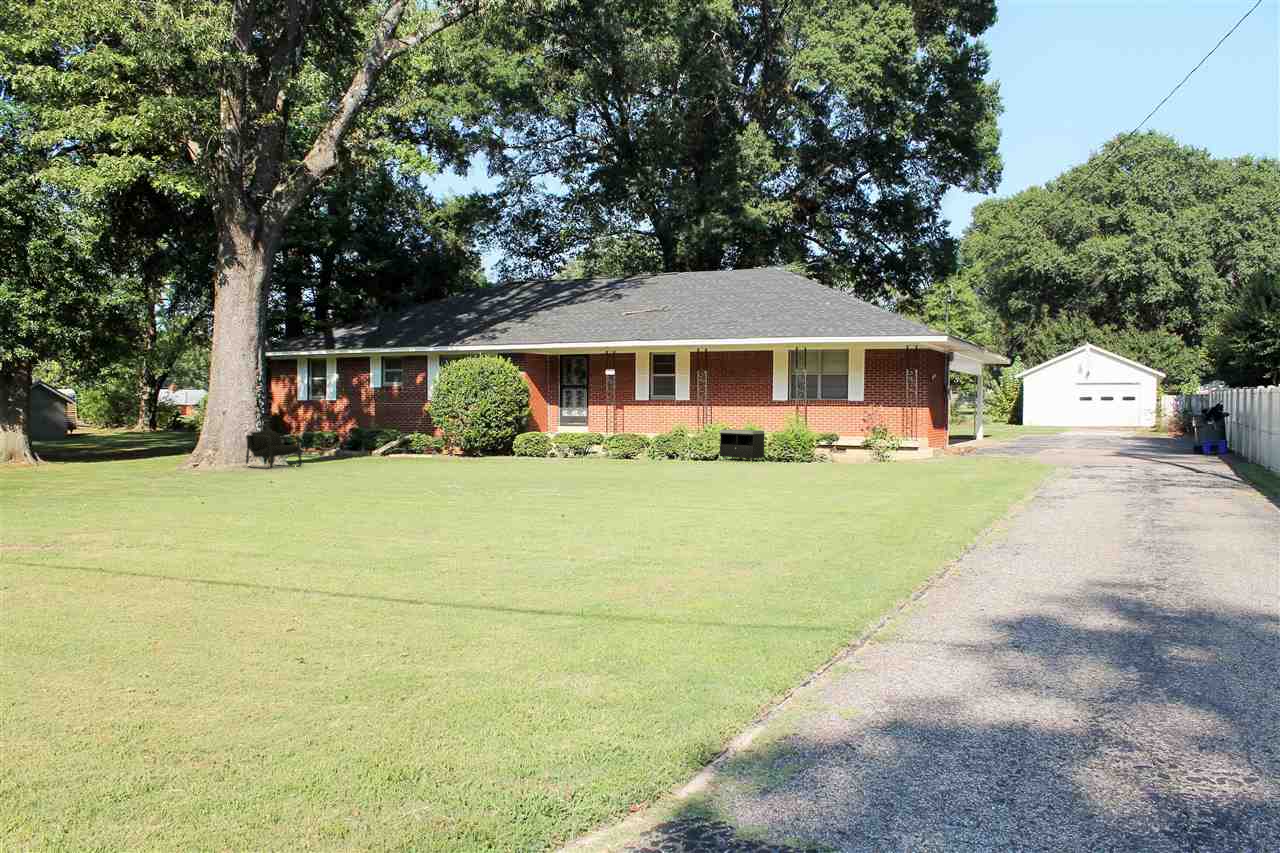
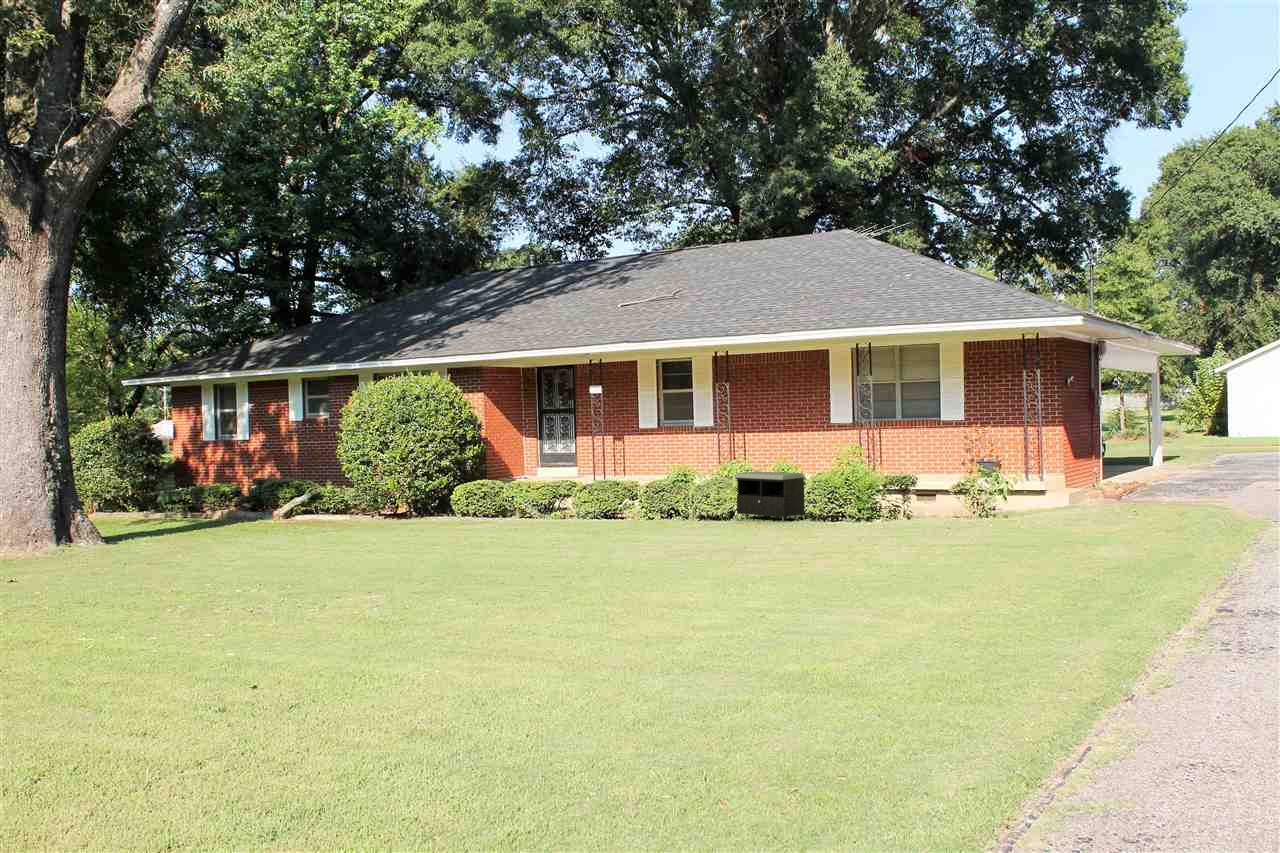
armchair: present [246,431,302,468] -> none [22,495,105,553]

